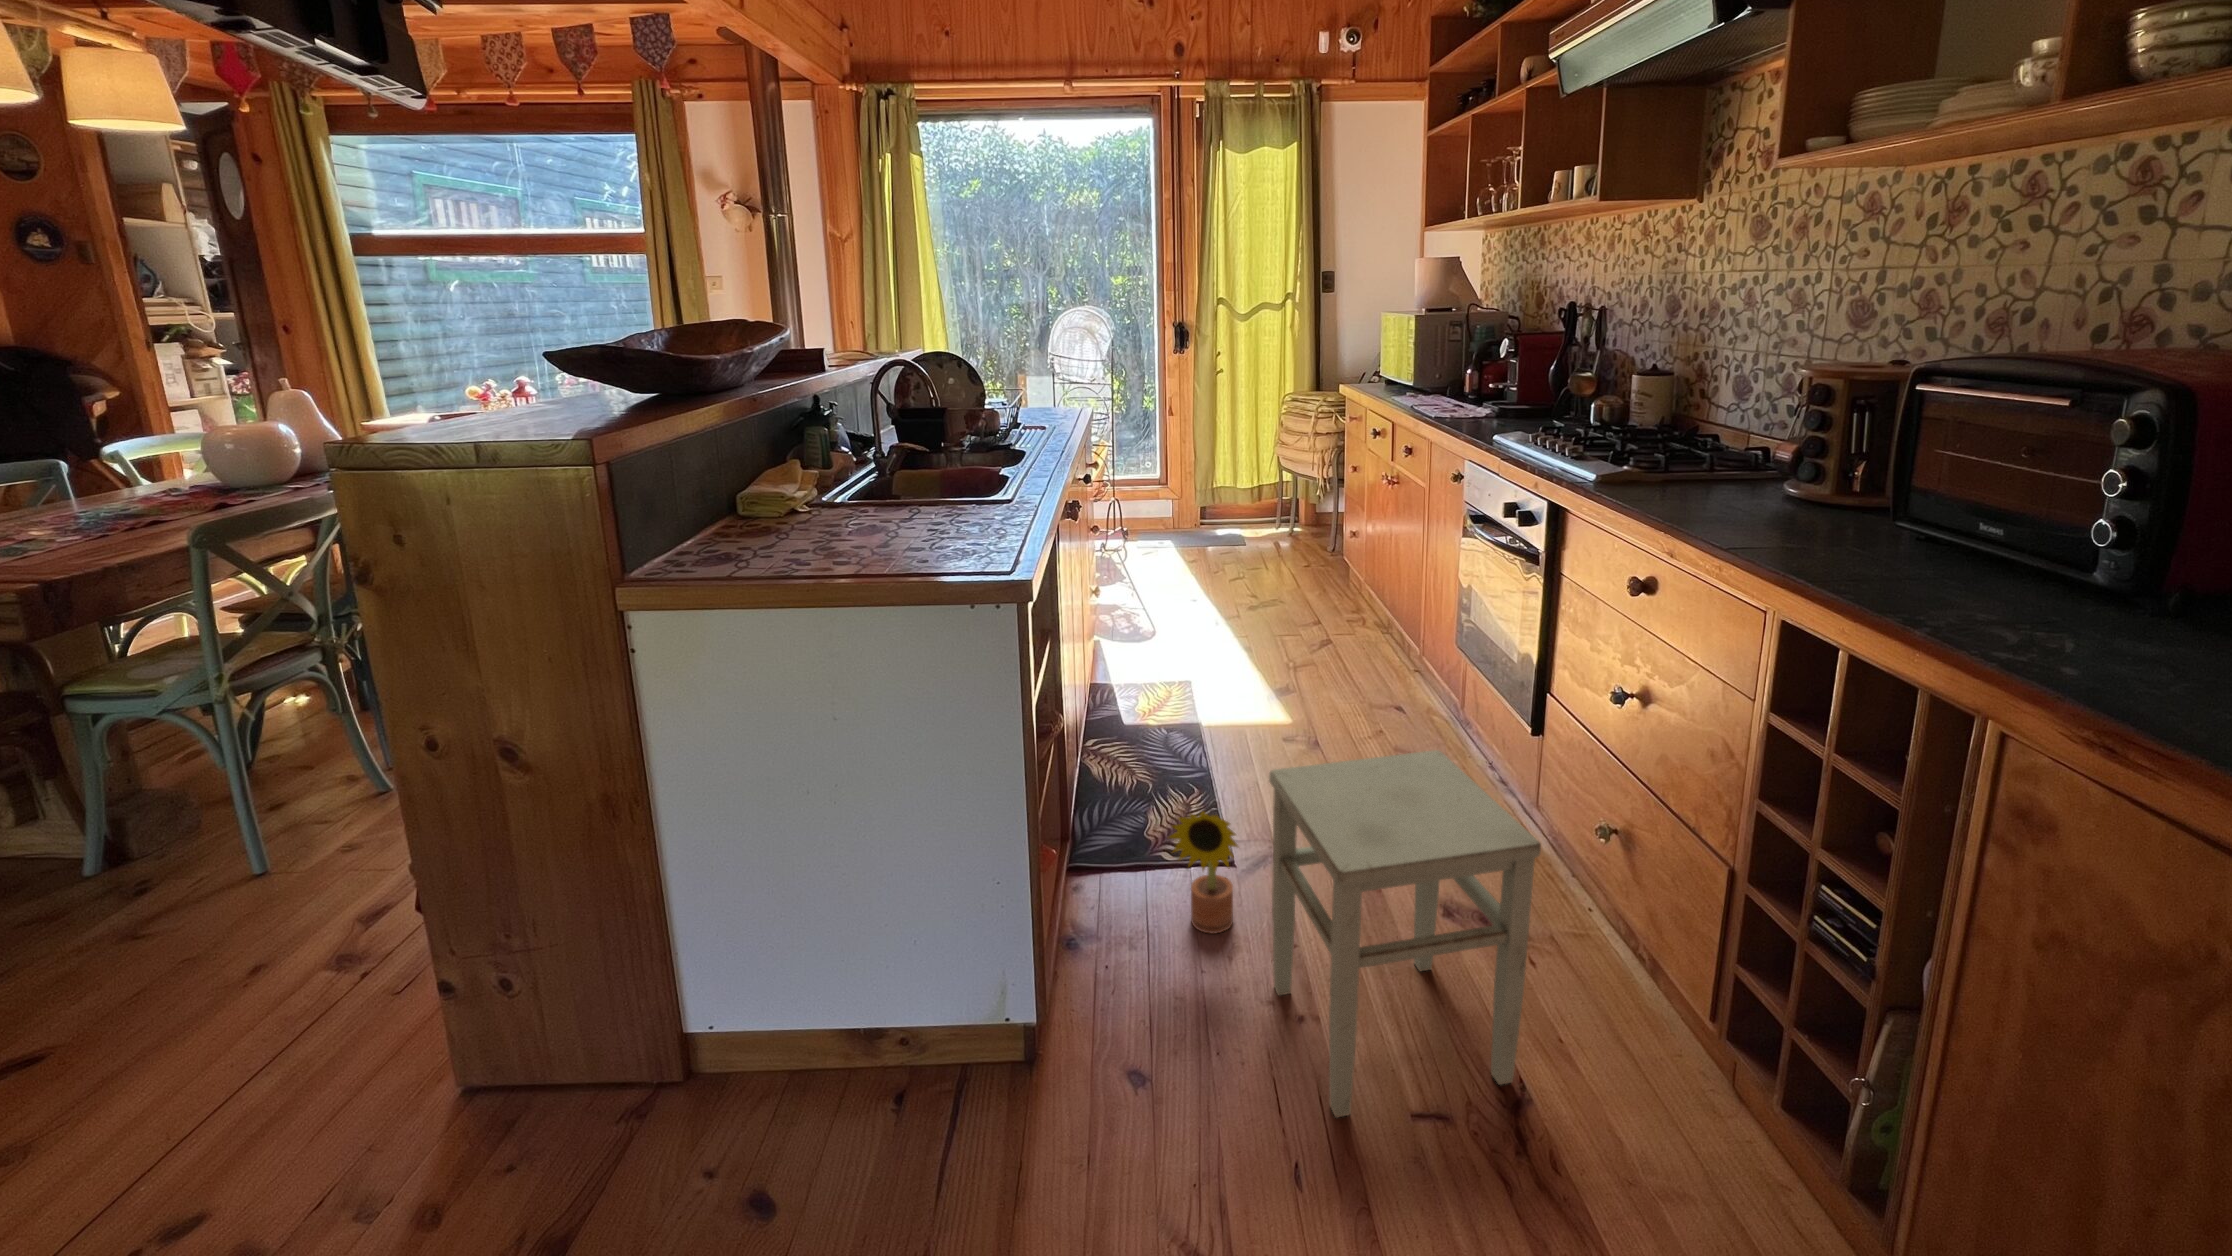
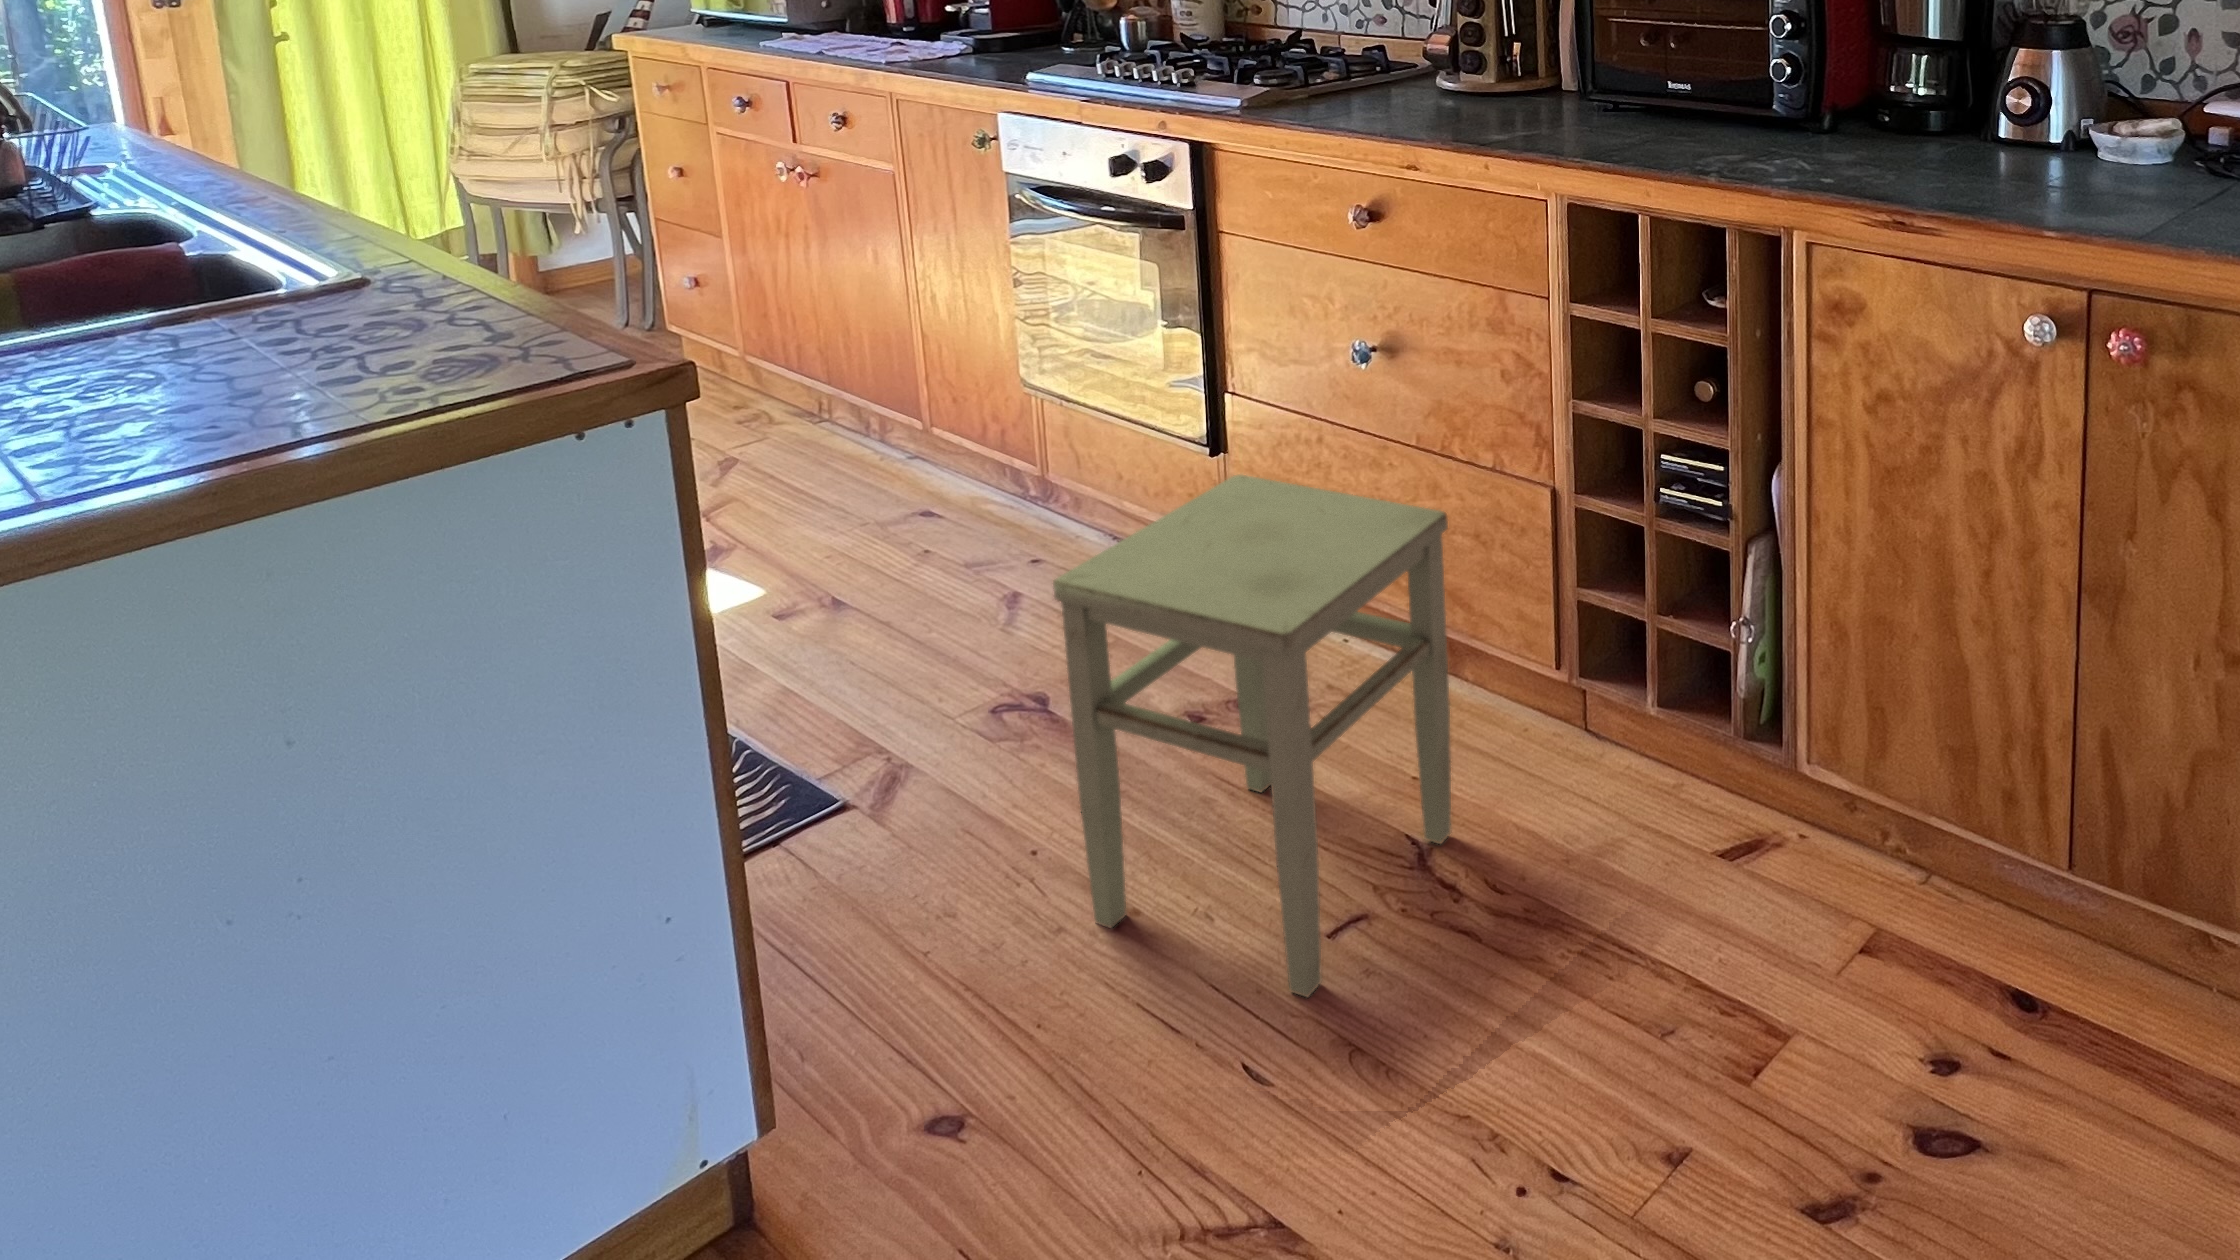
decorative plant: present [1170,812,1238,933] -> none [850,706,988,930]

